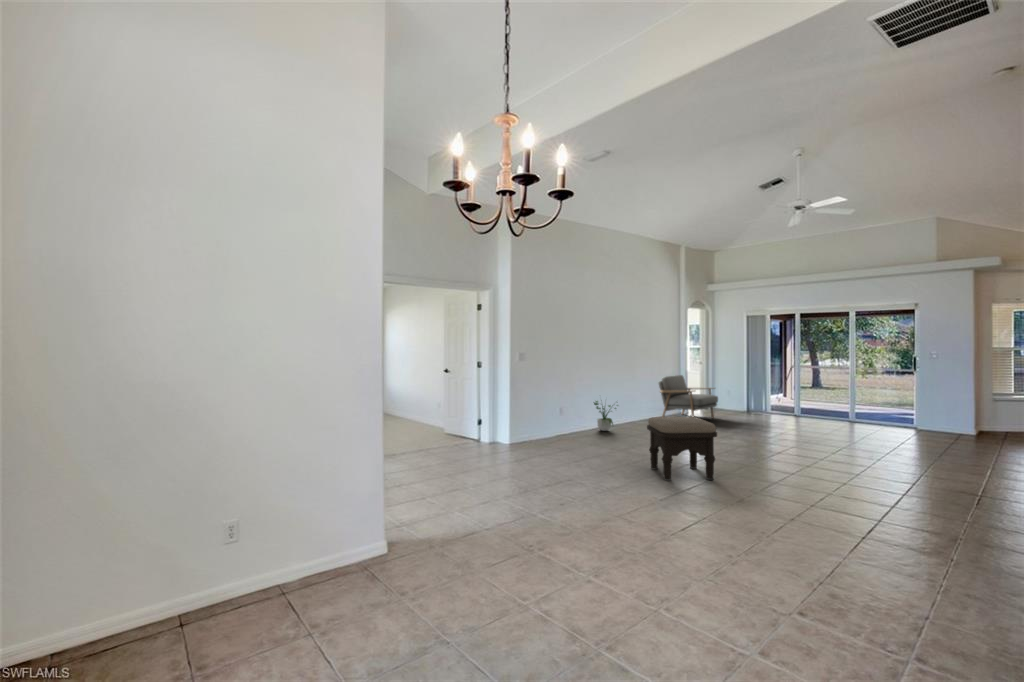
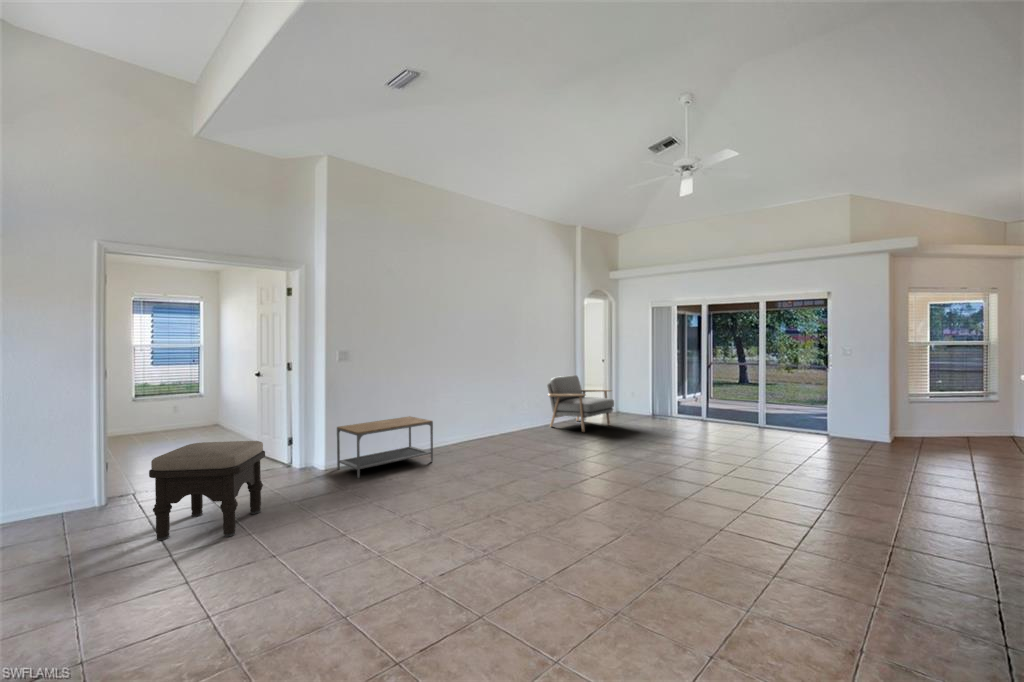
potted plant: present [594,401,618,431] -> none [455,399,490,447]
coffee table: none [517,405,586,448] -> present [337,416,433,478]
ottoman: present [647,417,717,481] -> present [149,441,265,540]

